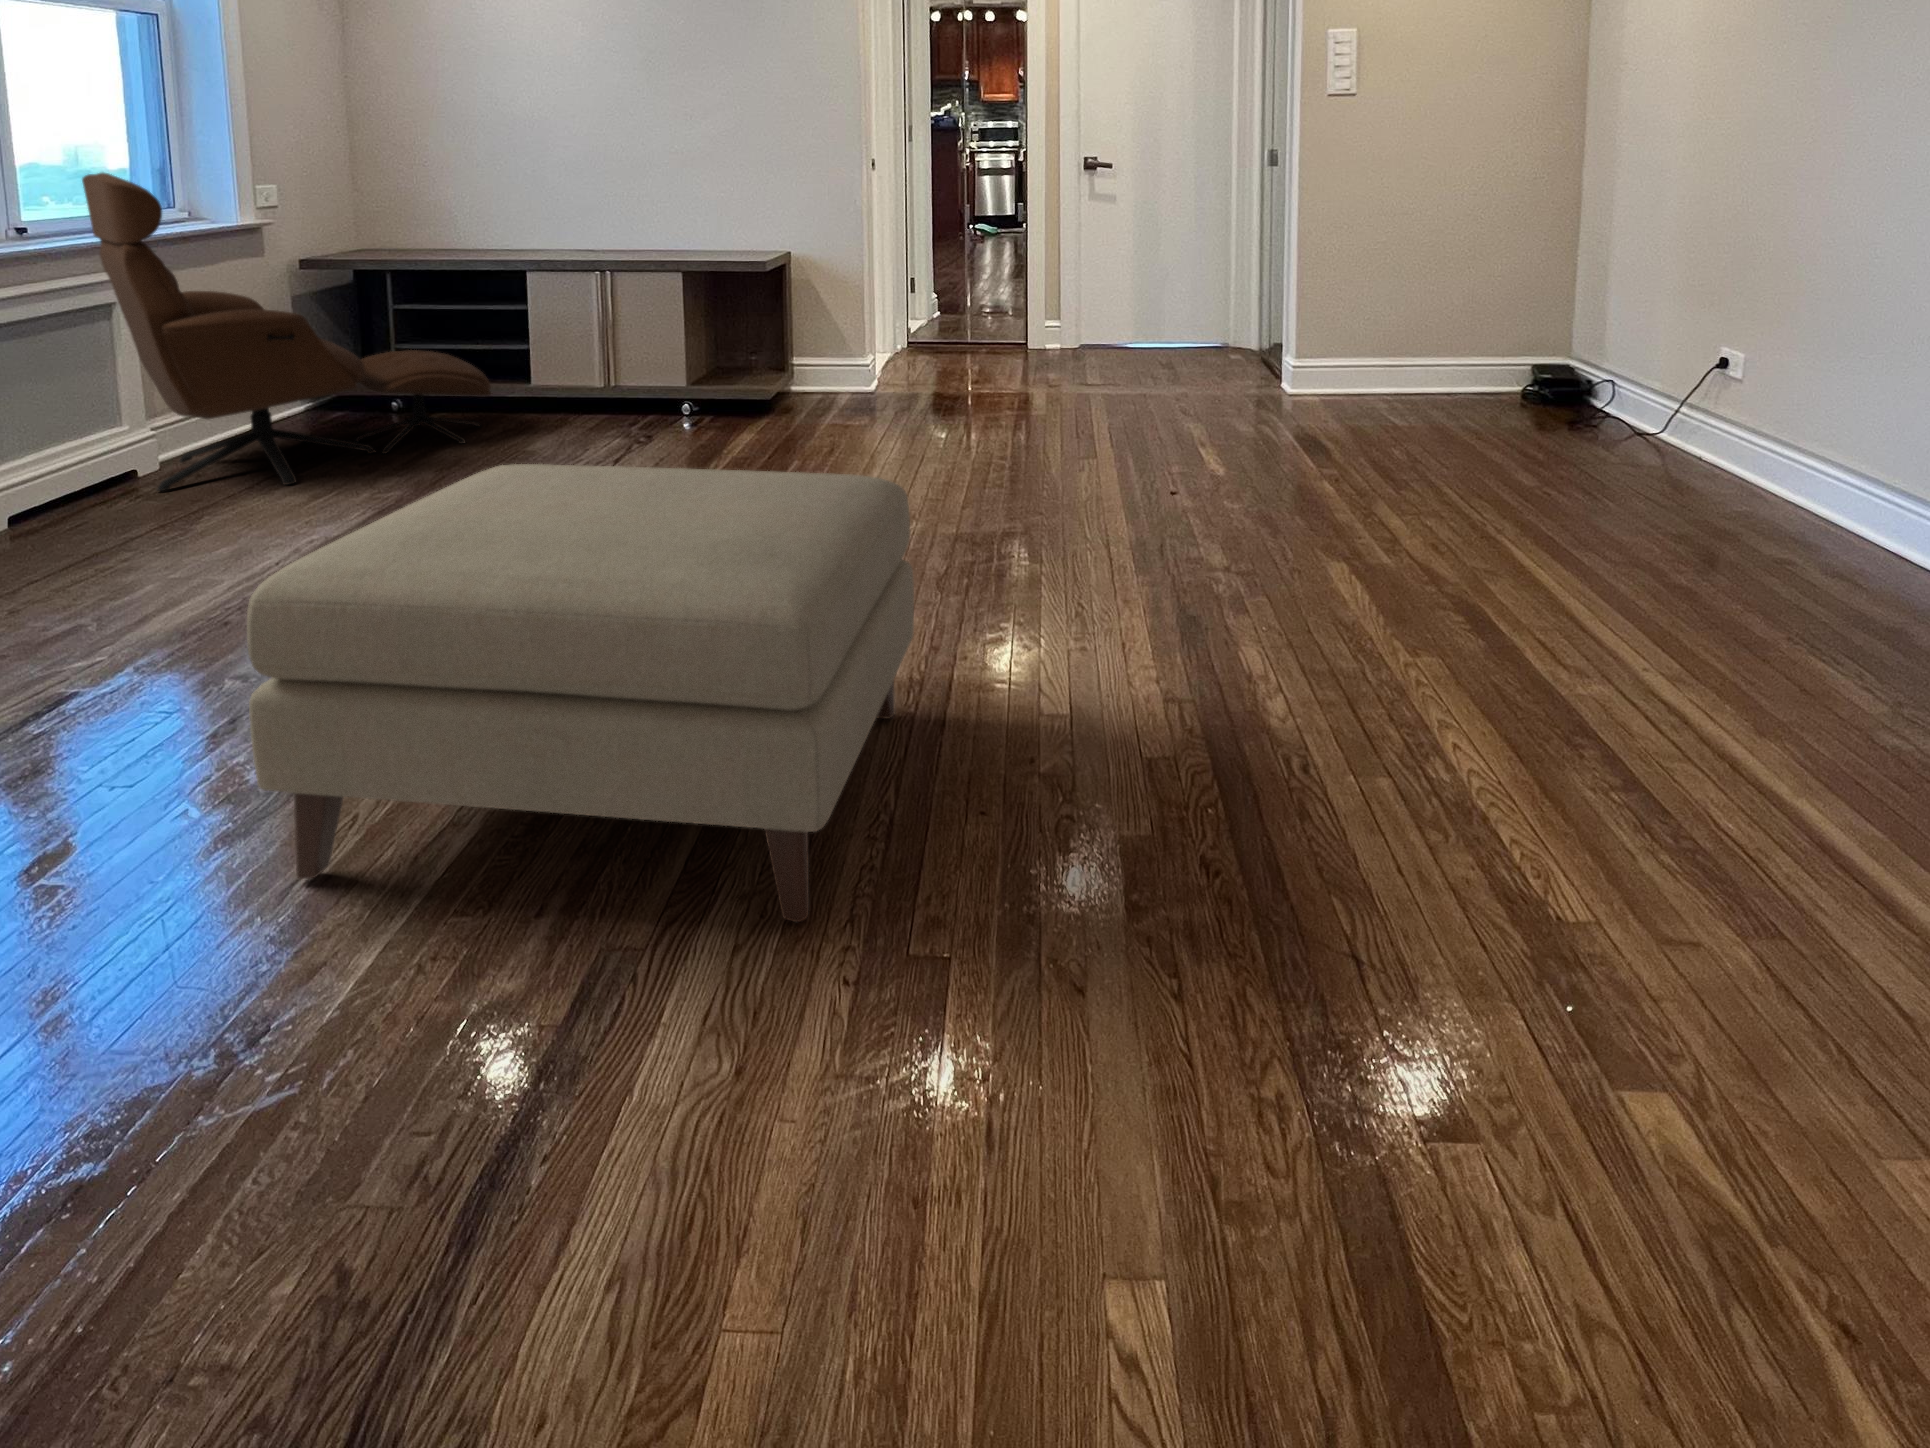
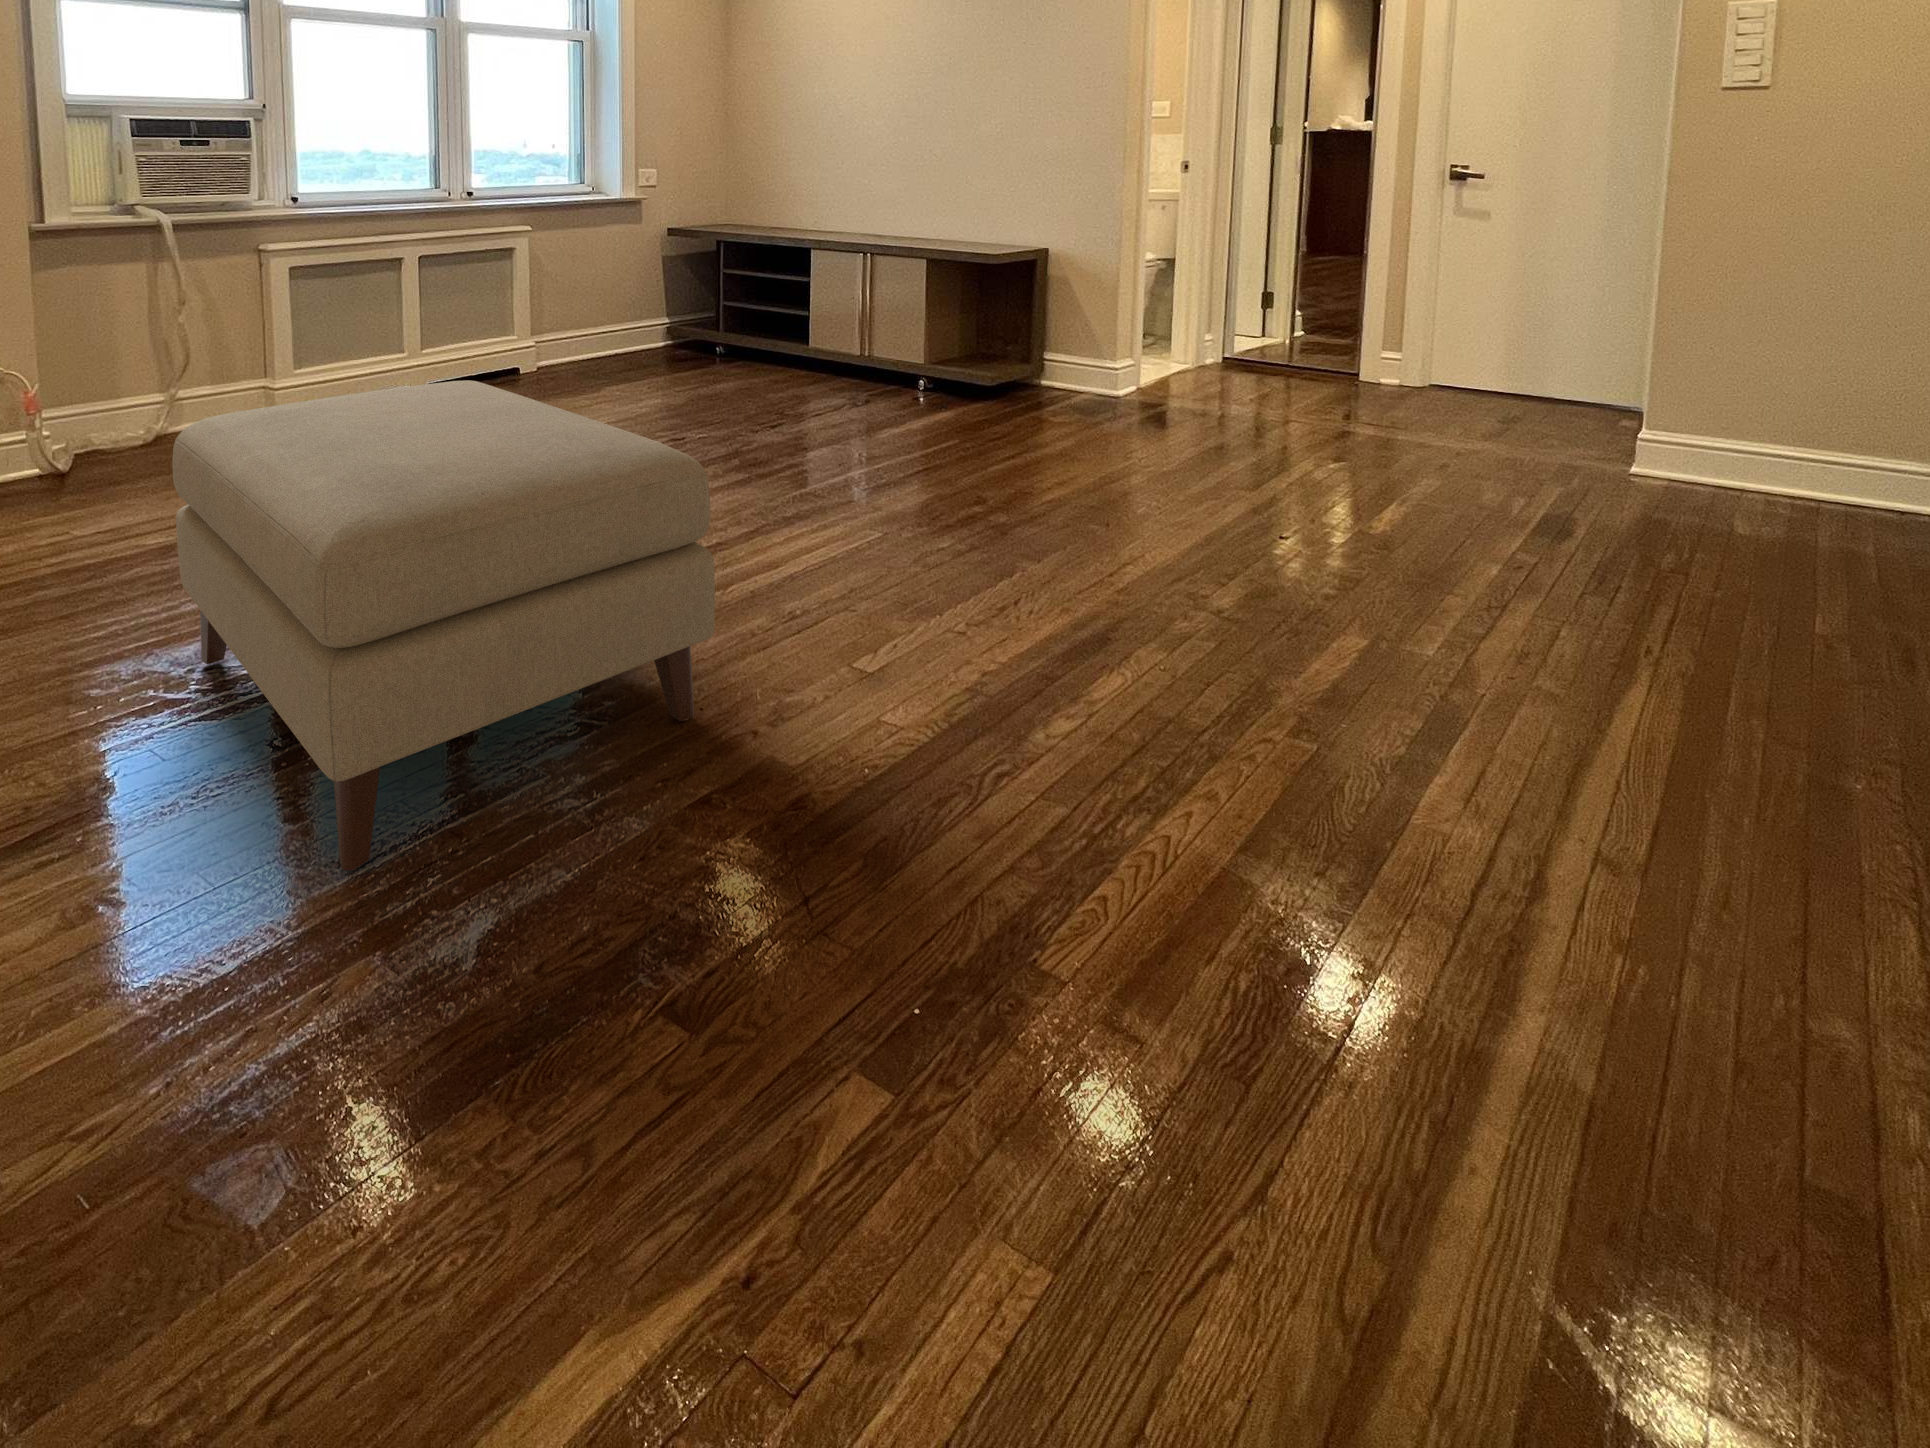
lounge chair: present [82,173,491,491] -> none [491,155,754,395]

